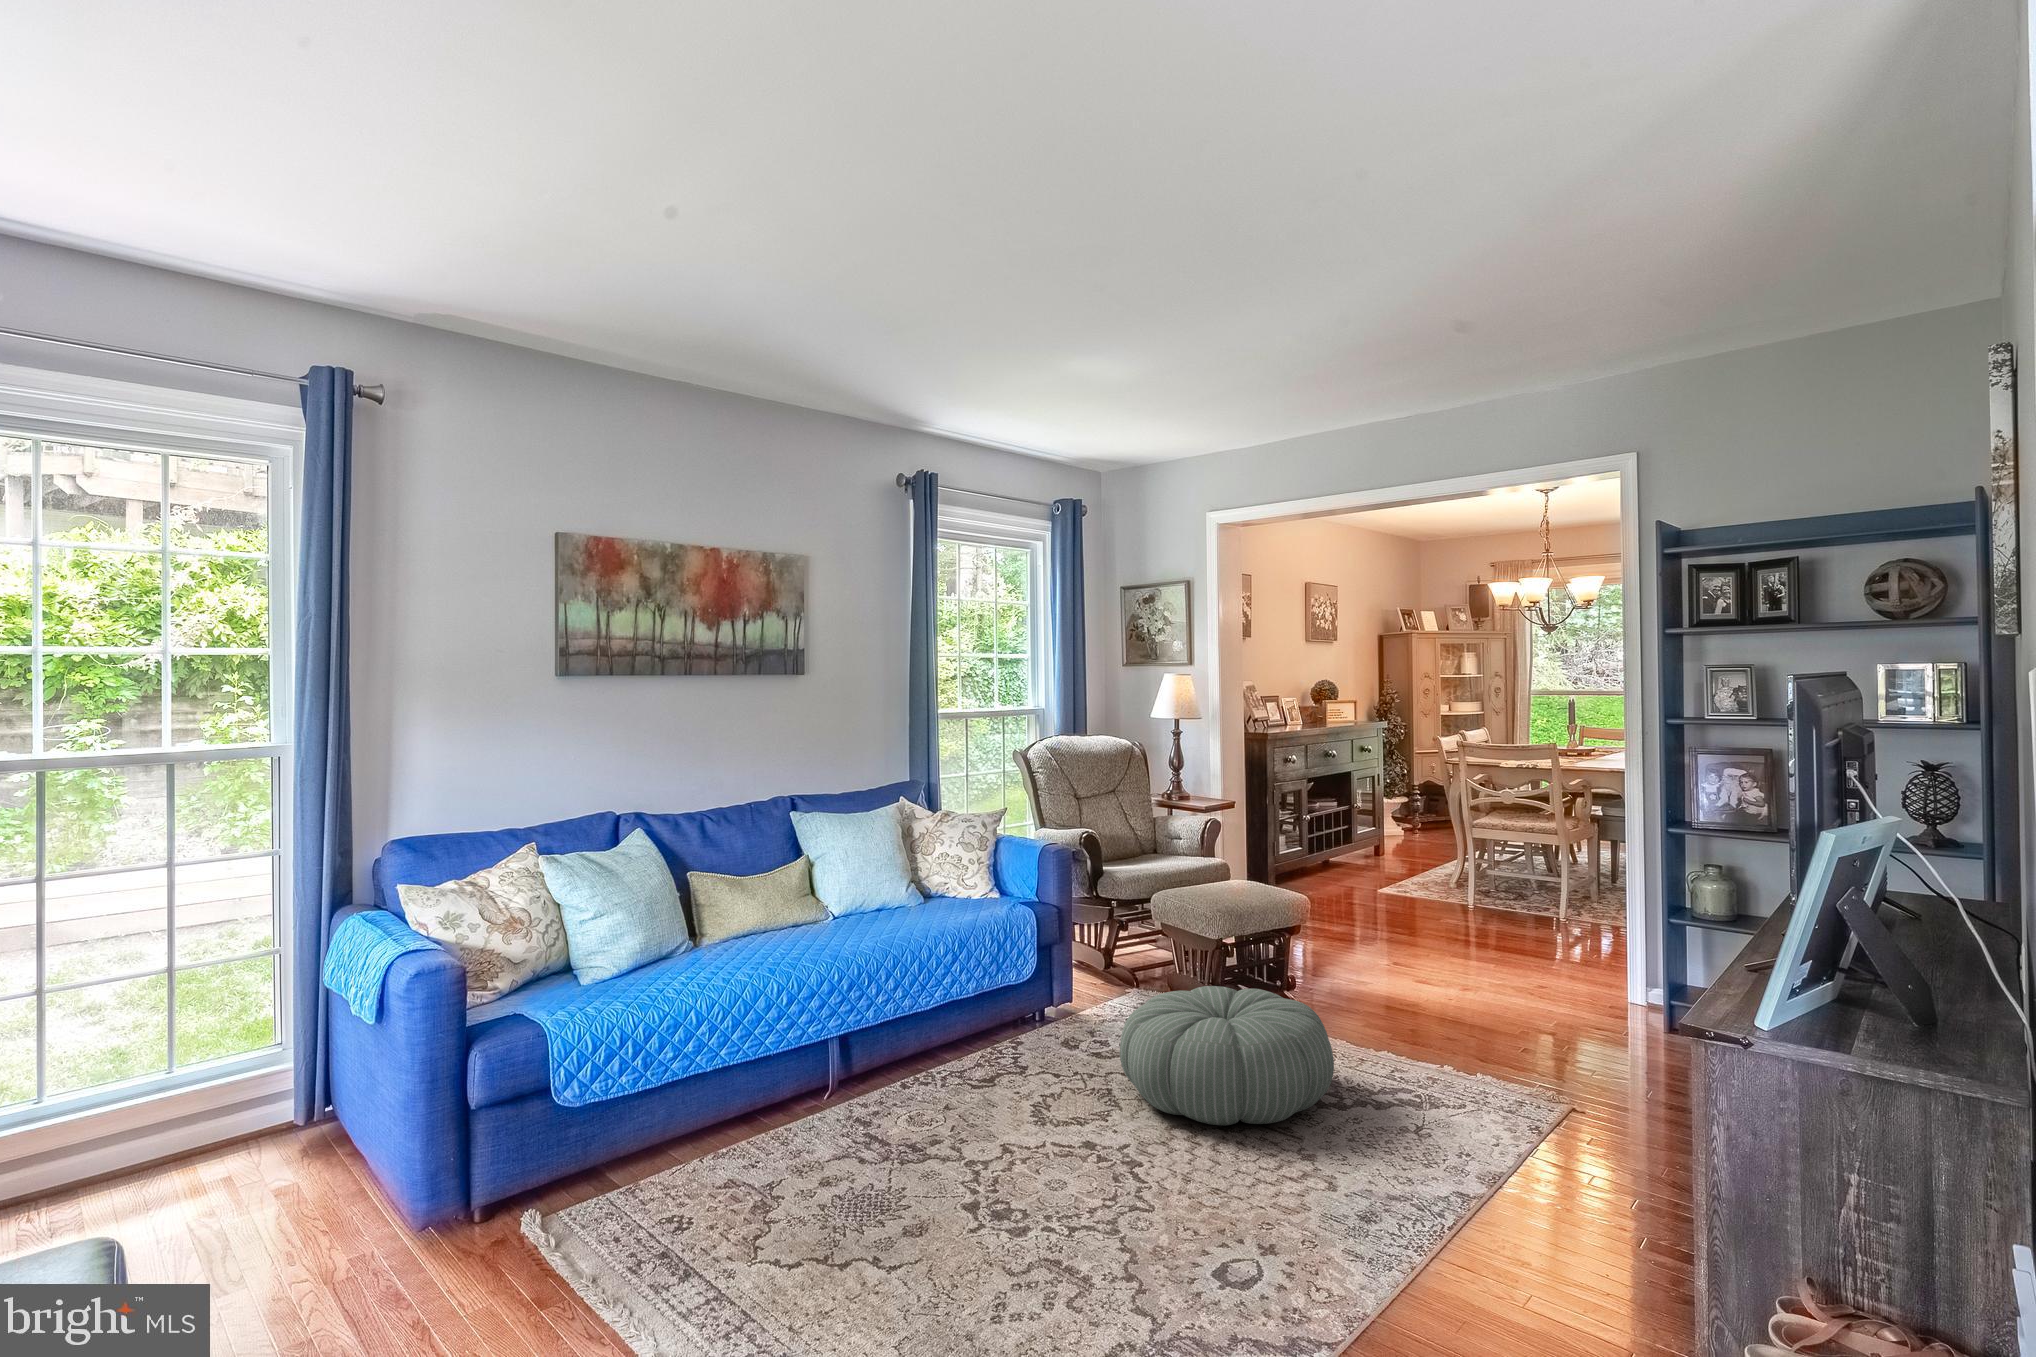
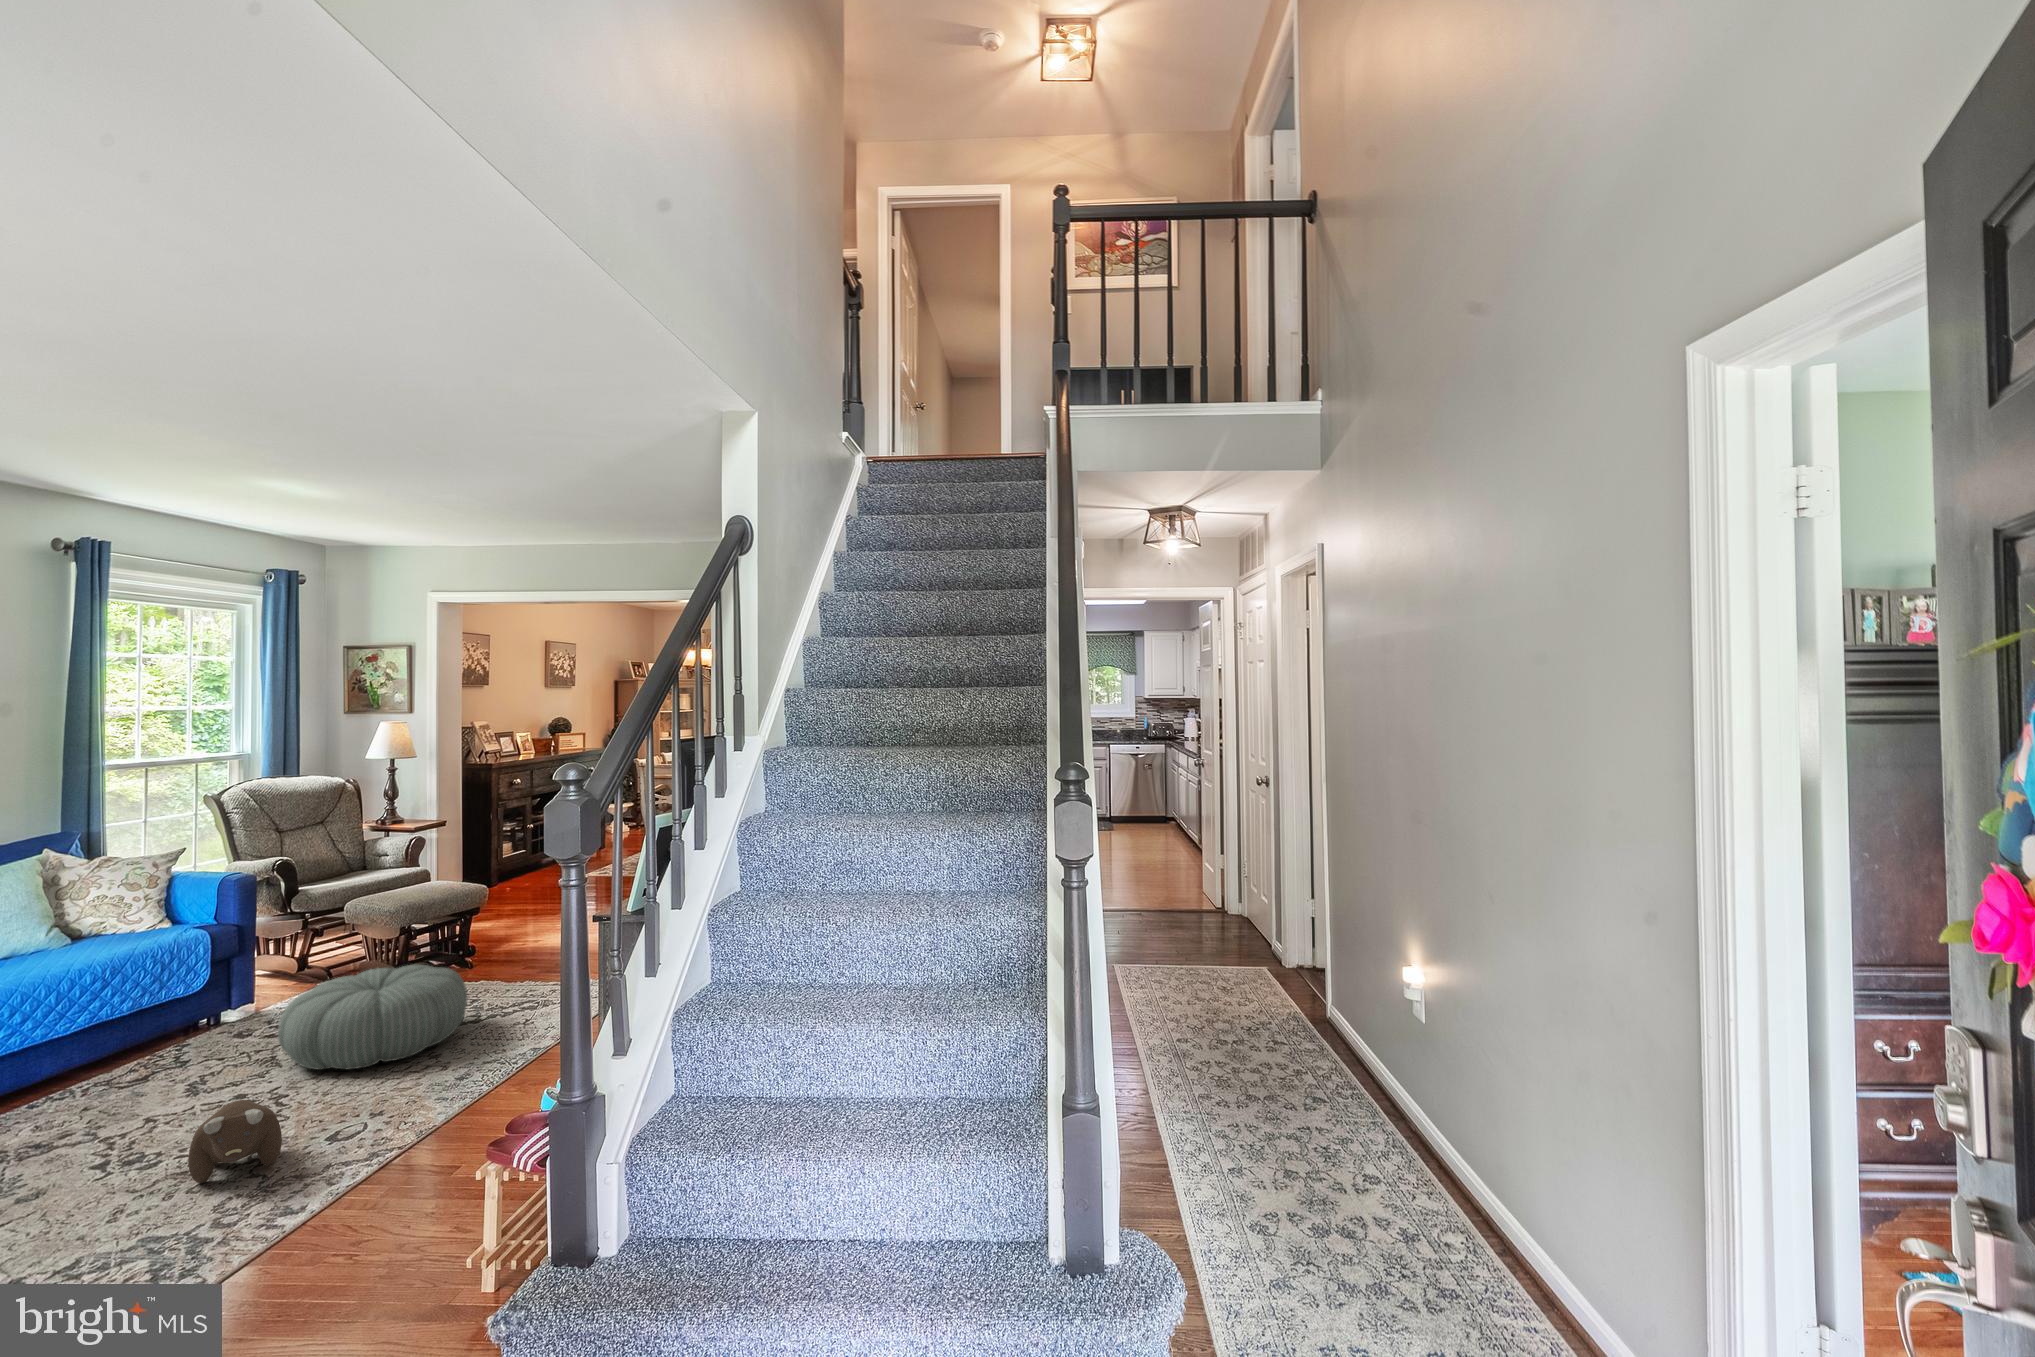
plush toy: none [1076,1159,1174,1266] -> present [188,1100,282,1183]

